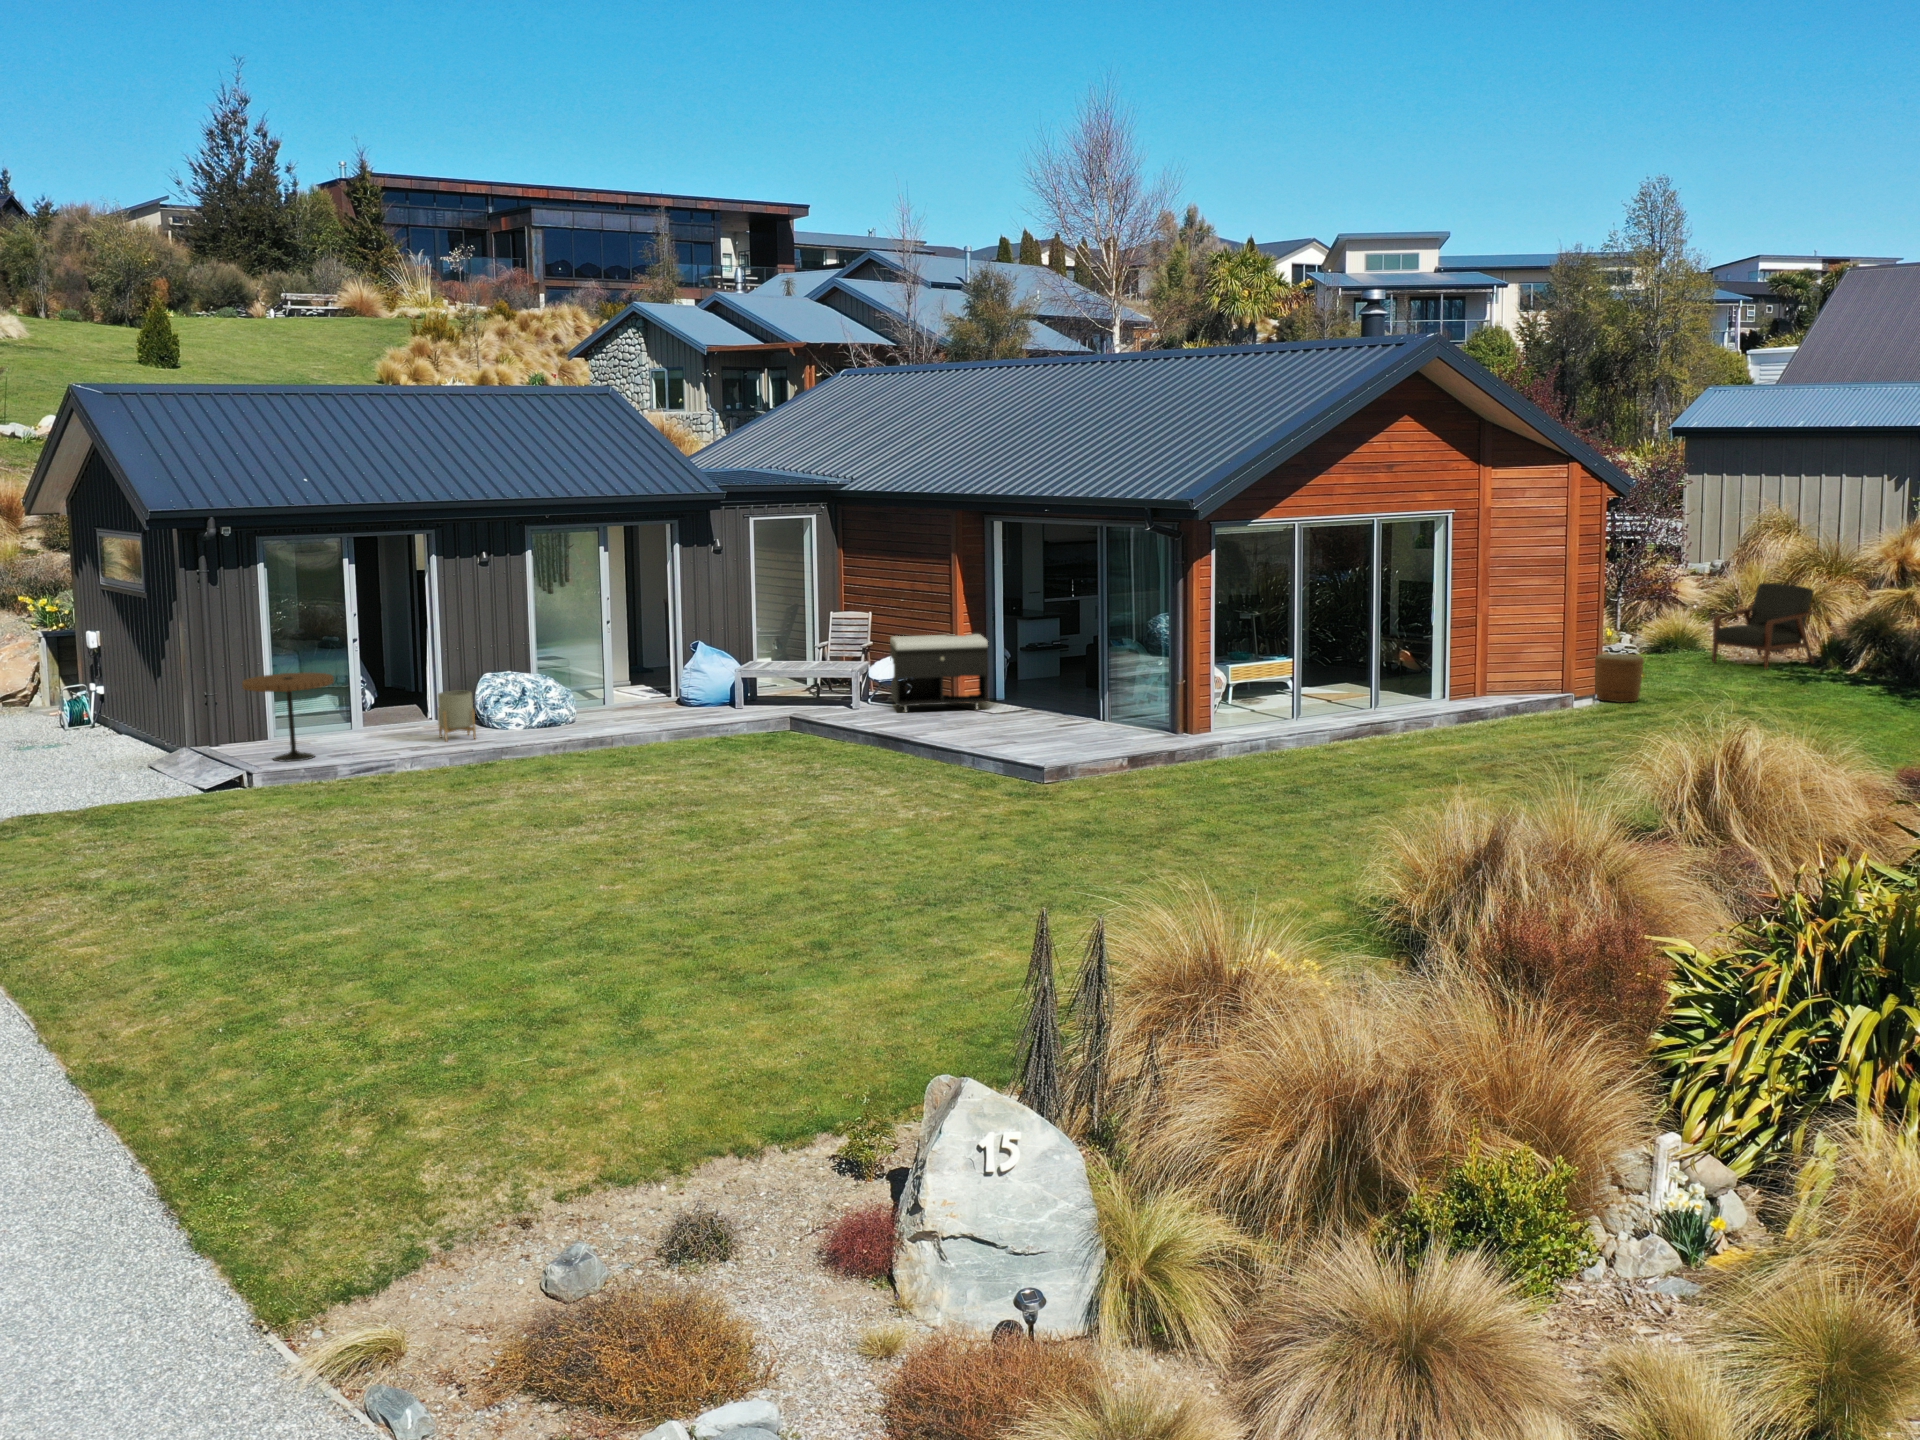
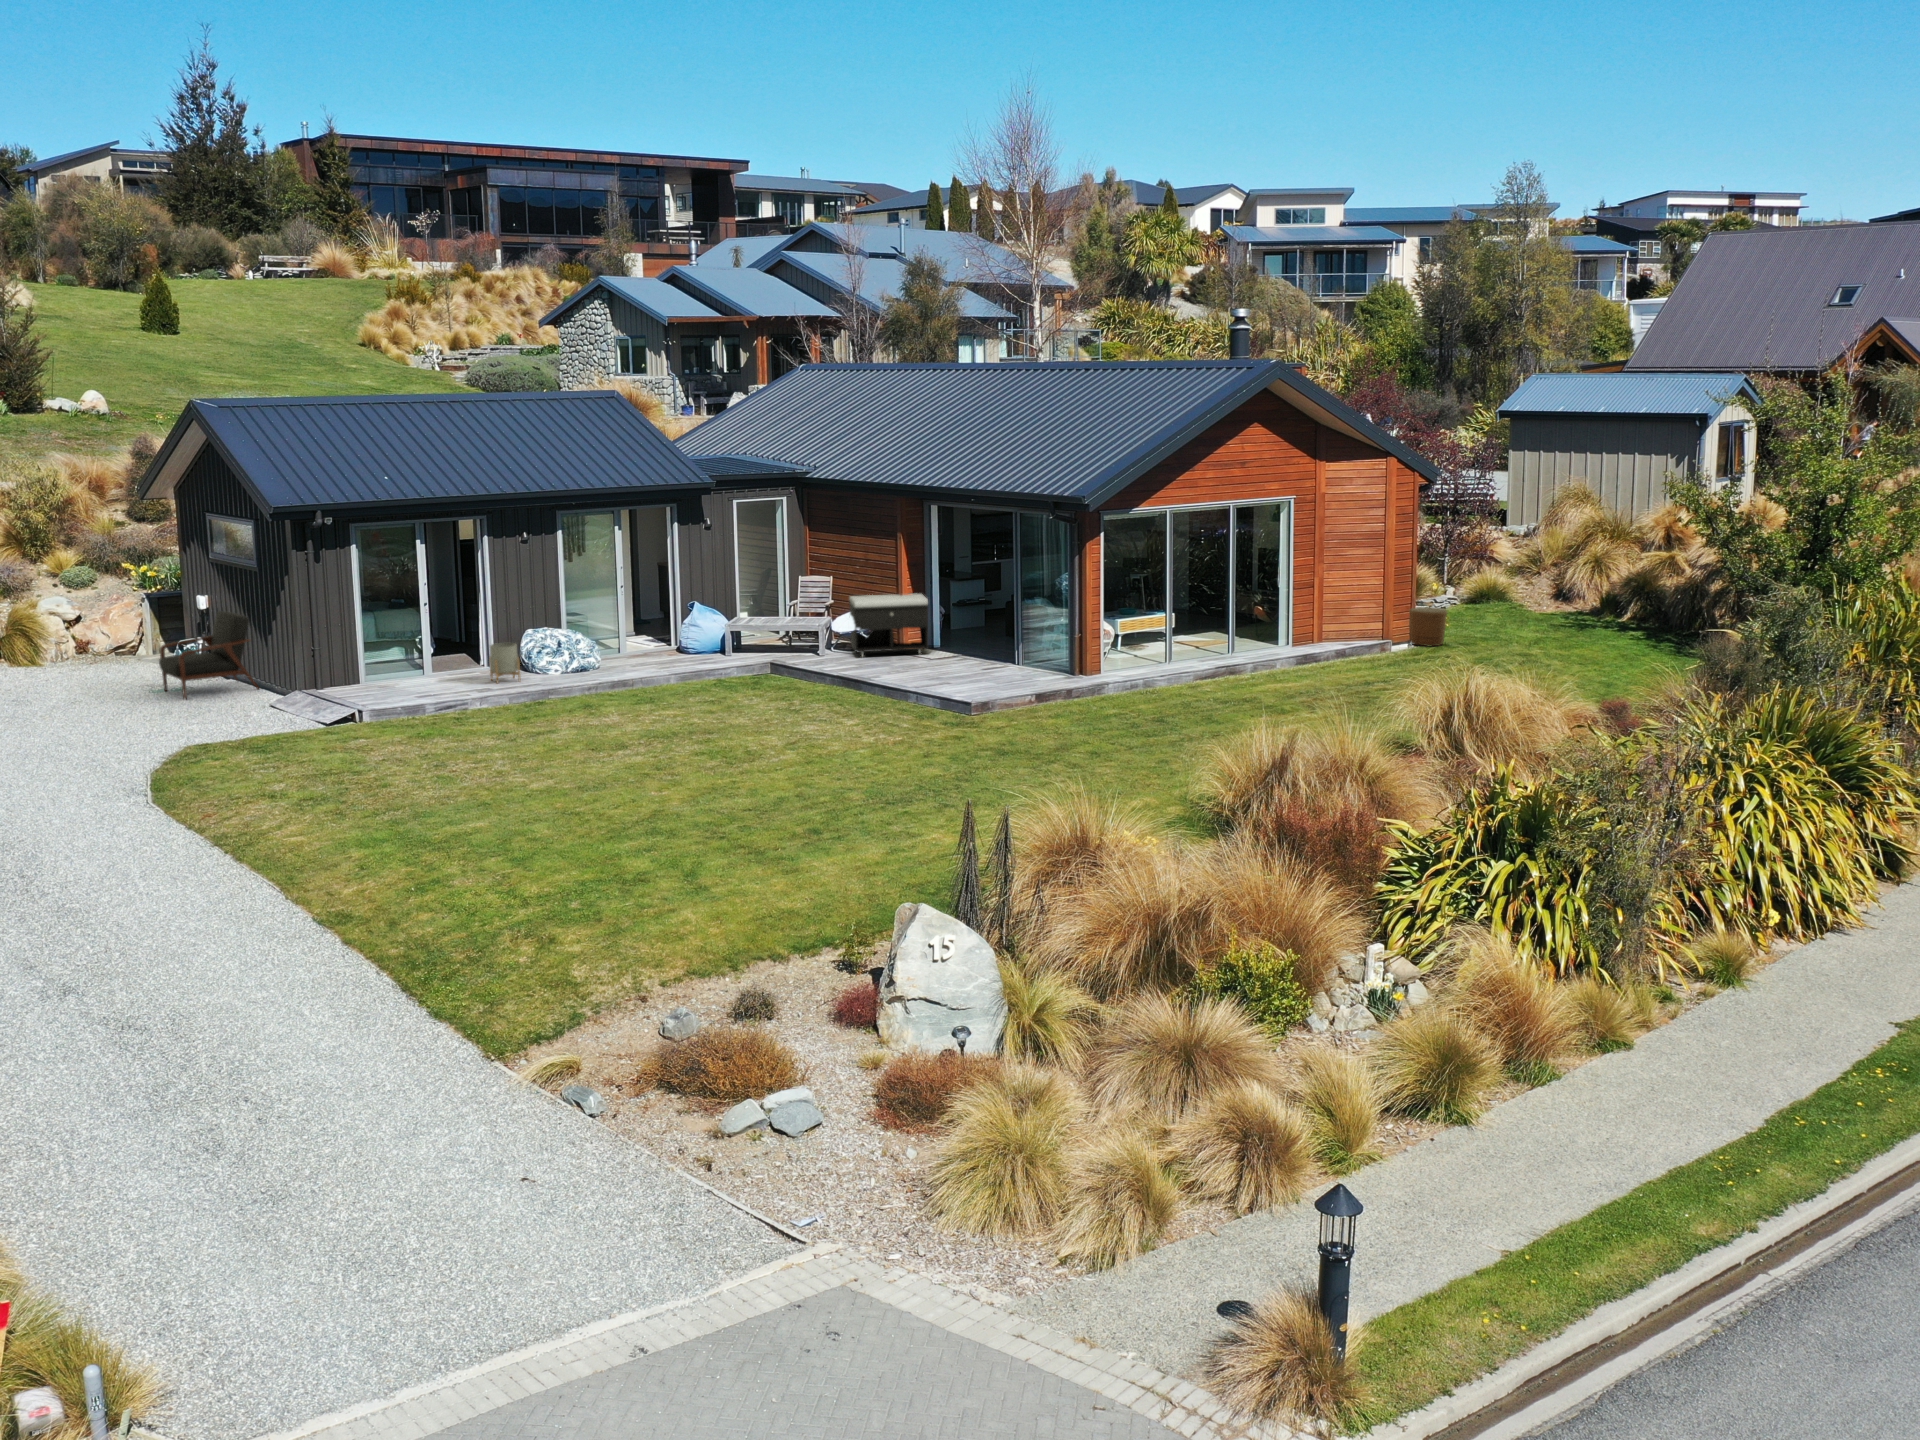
chair: present [1712,583,1816,670] -> present [159,611,259,699]
side table: present [242,672,334,761] -> none [338,630,410,701]

